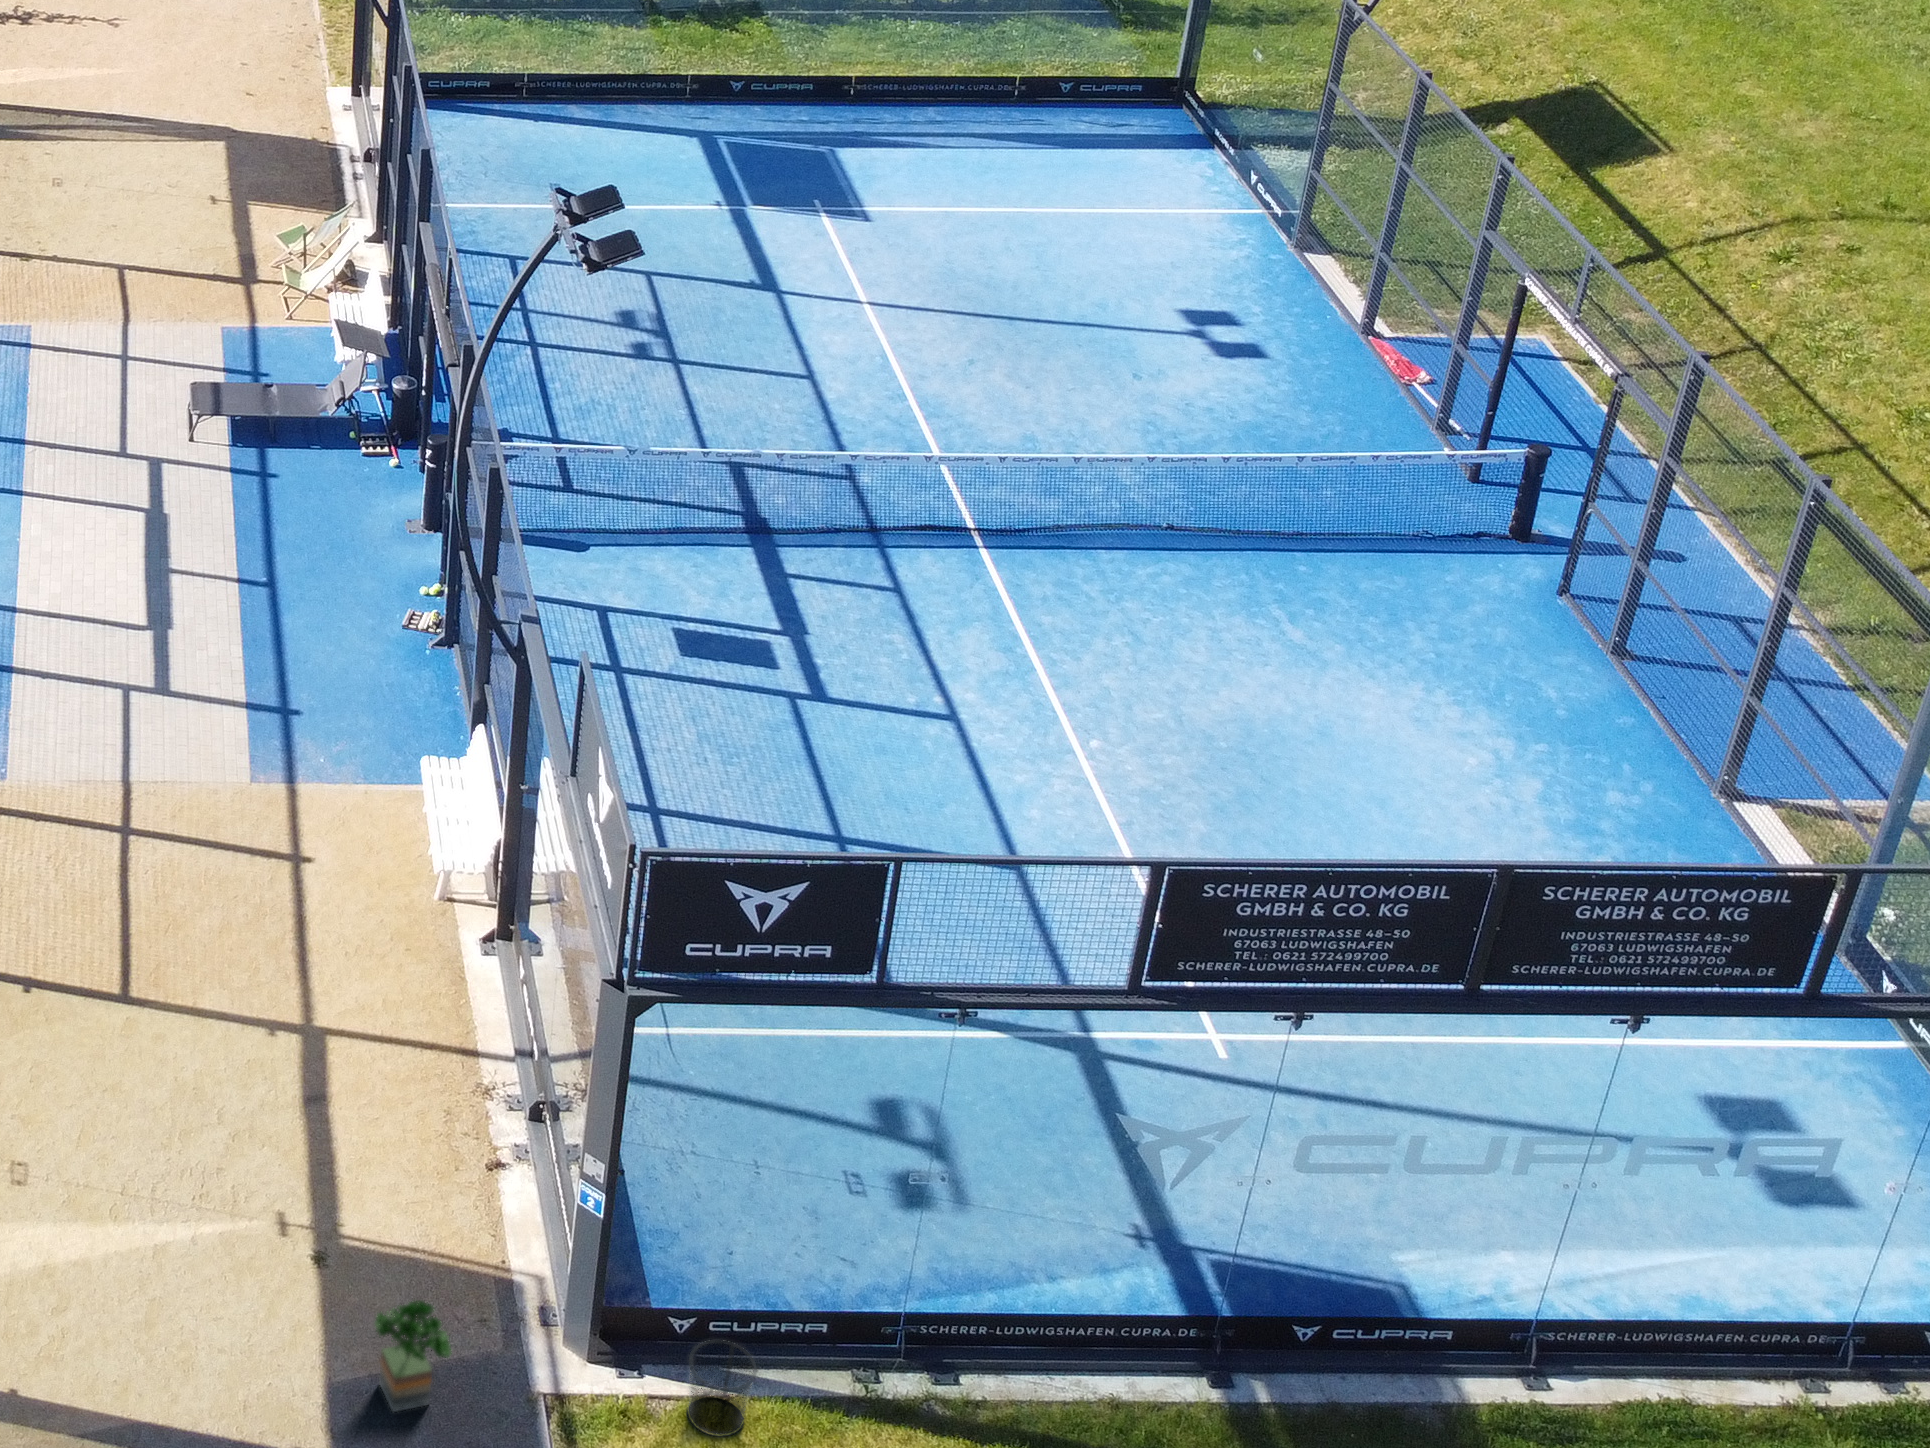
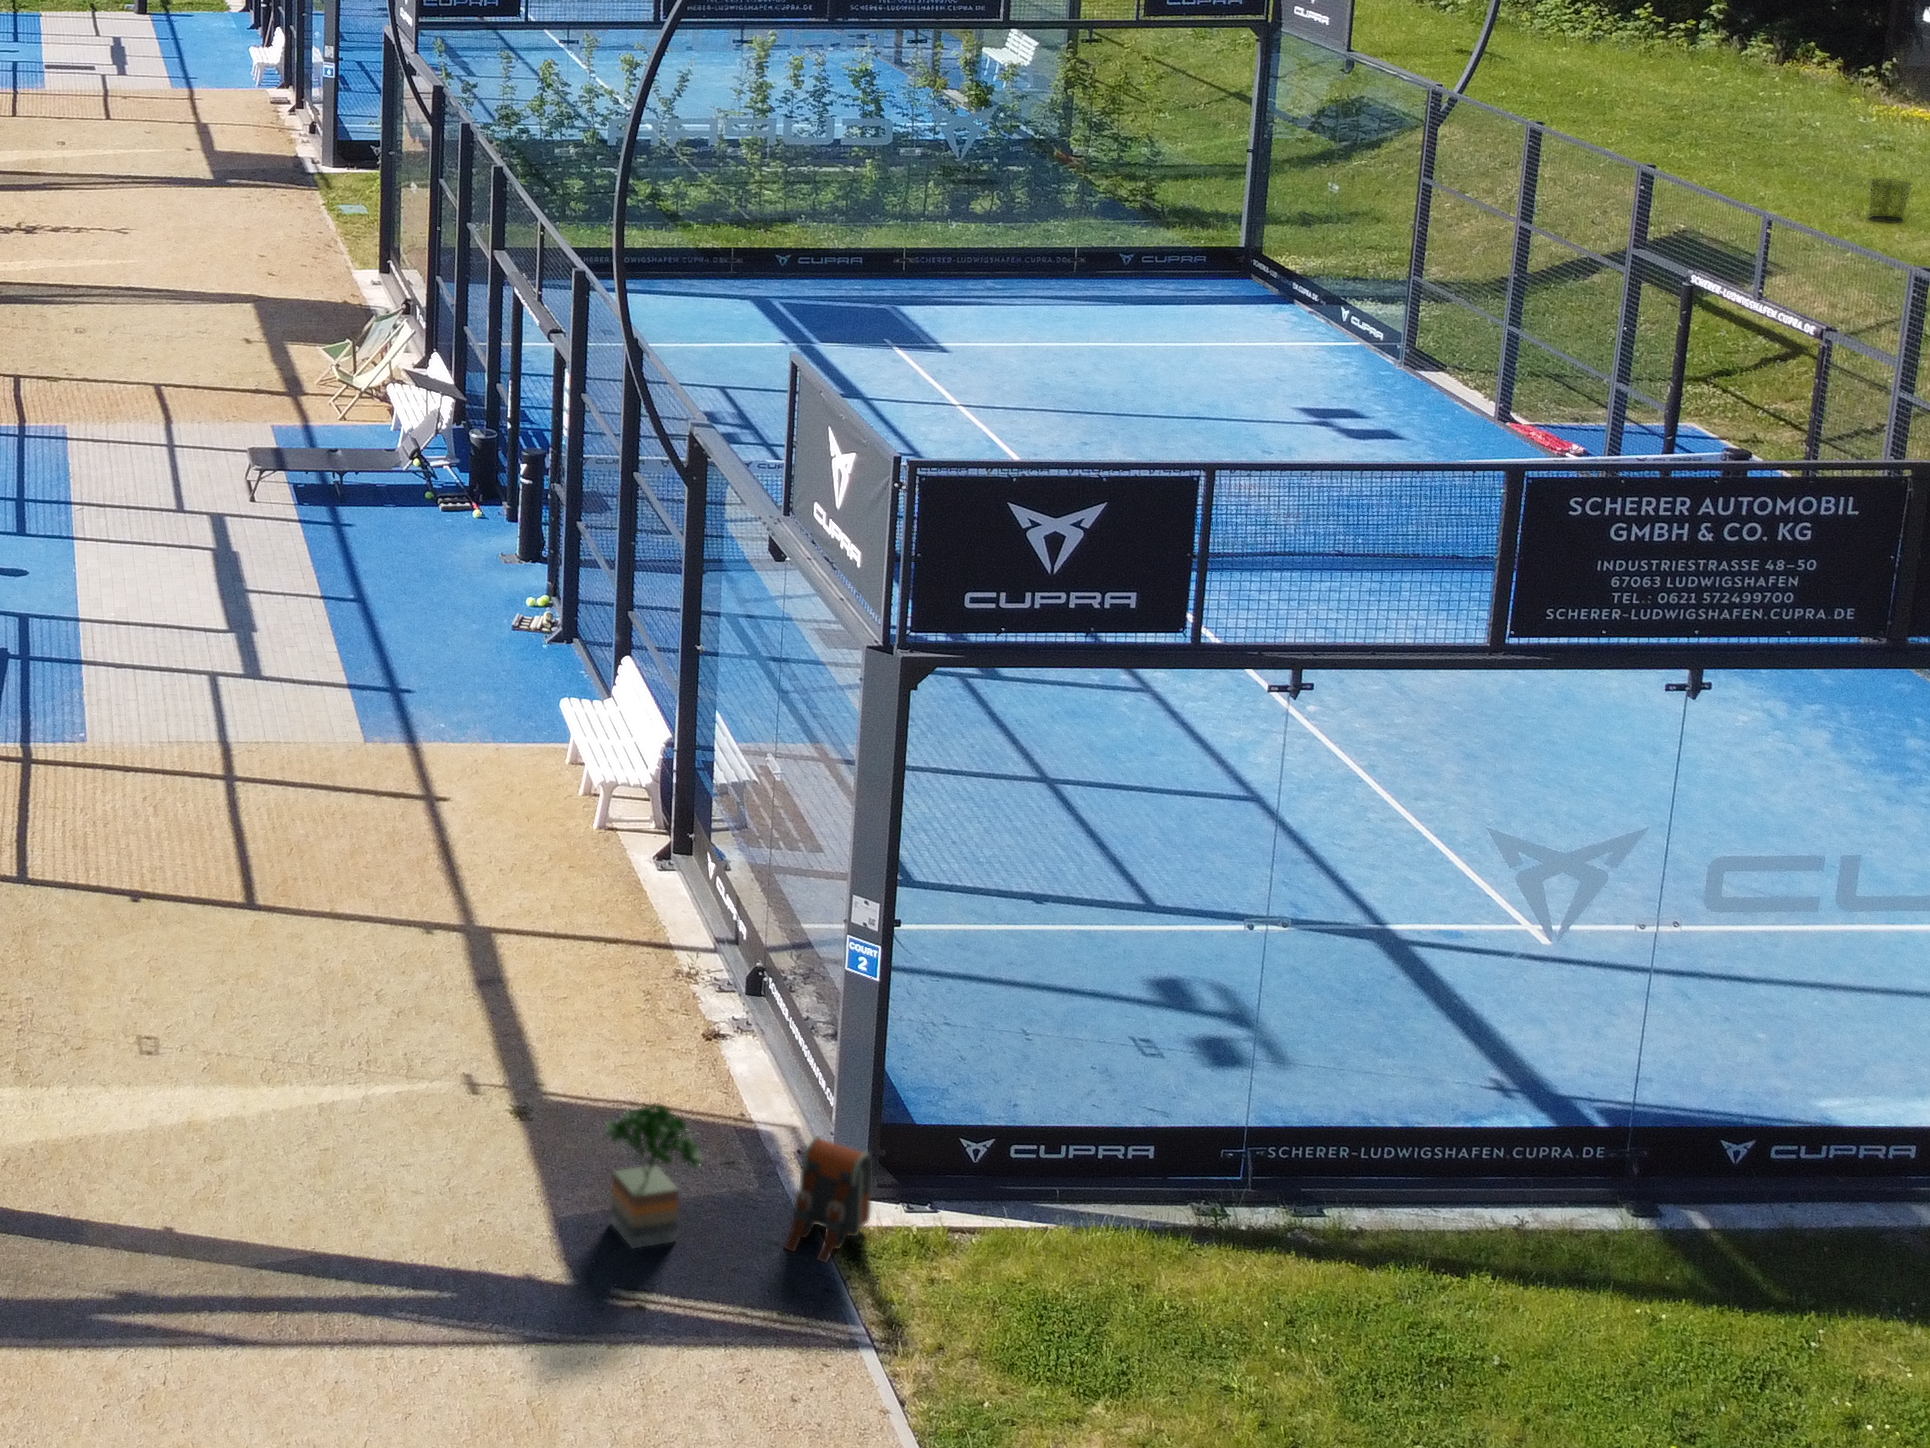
backpack: none [516,1320,592,1430] -> present [785,1137,872,1262]
waste bin: present [687,1340,757,1436] -> present [1870,180,1910,223]

